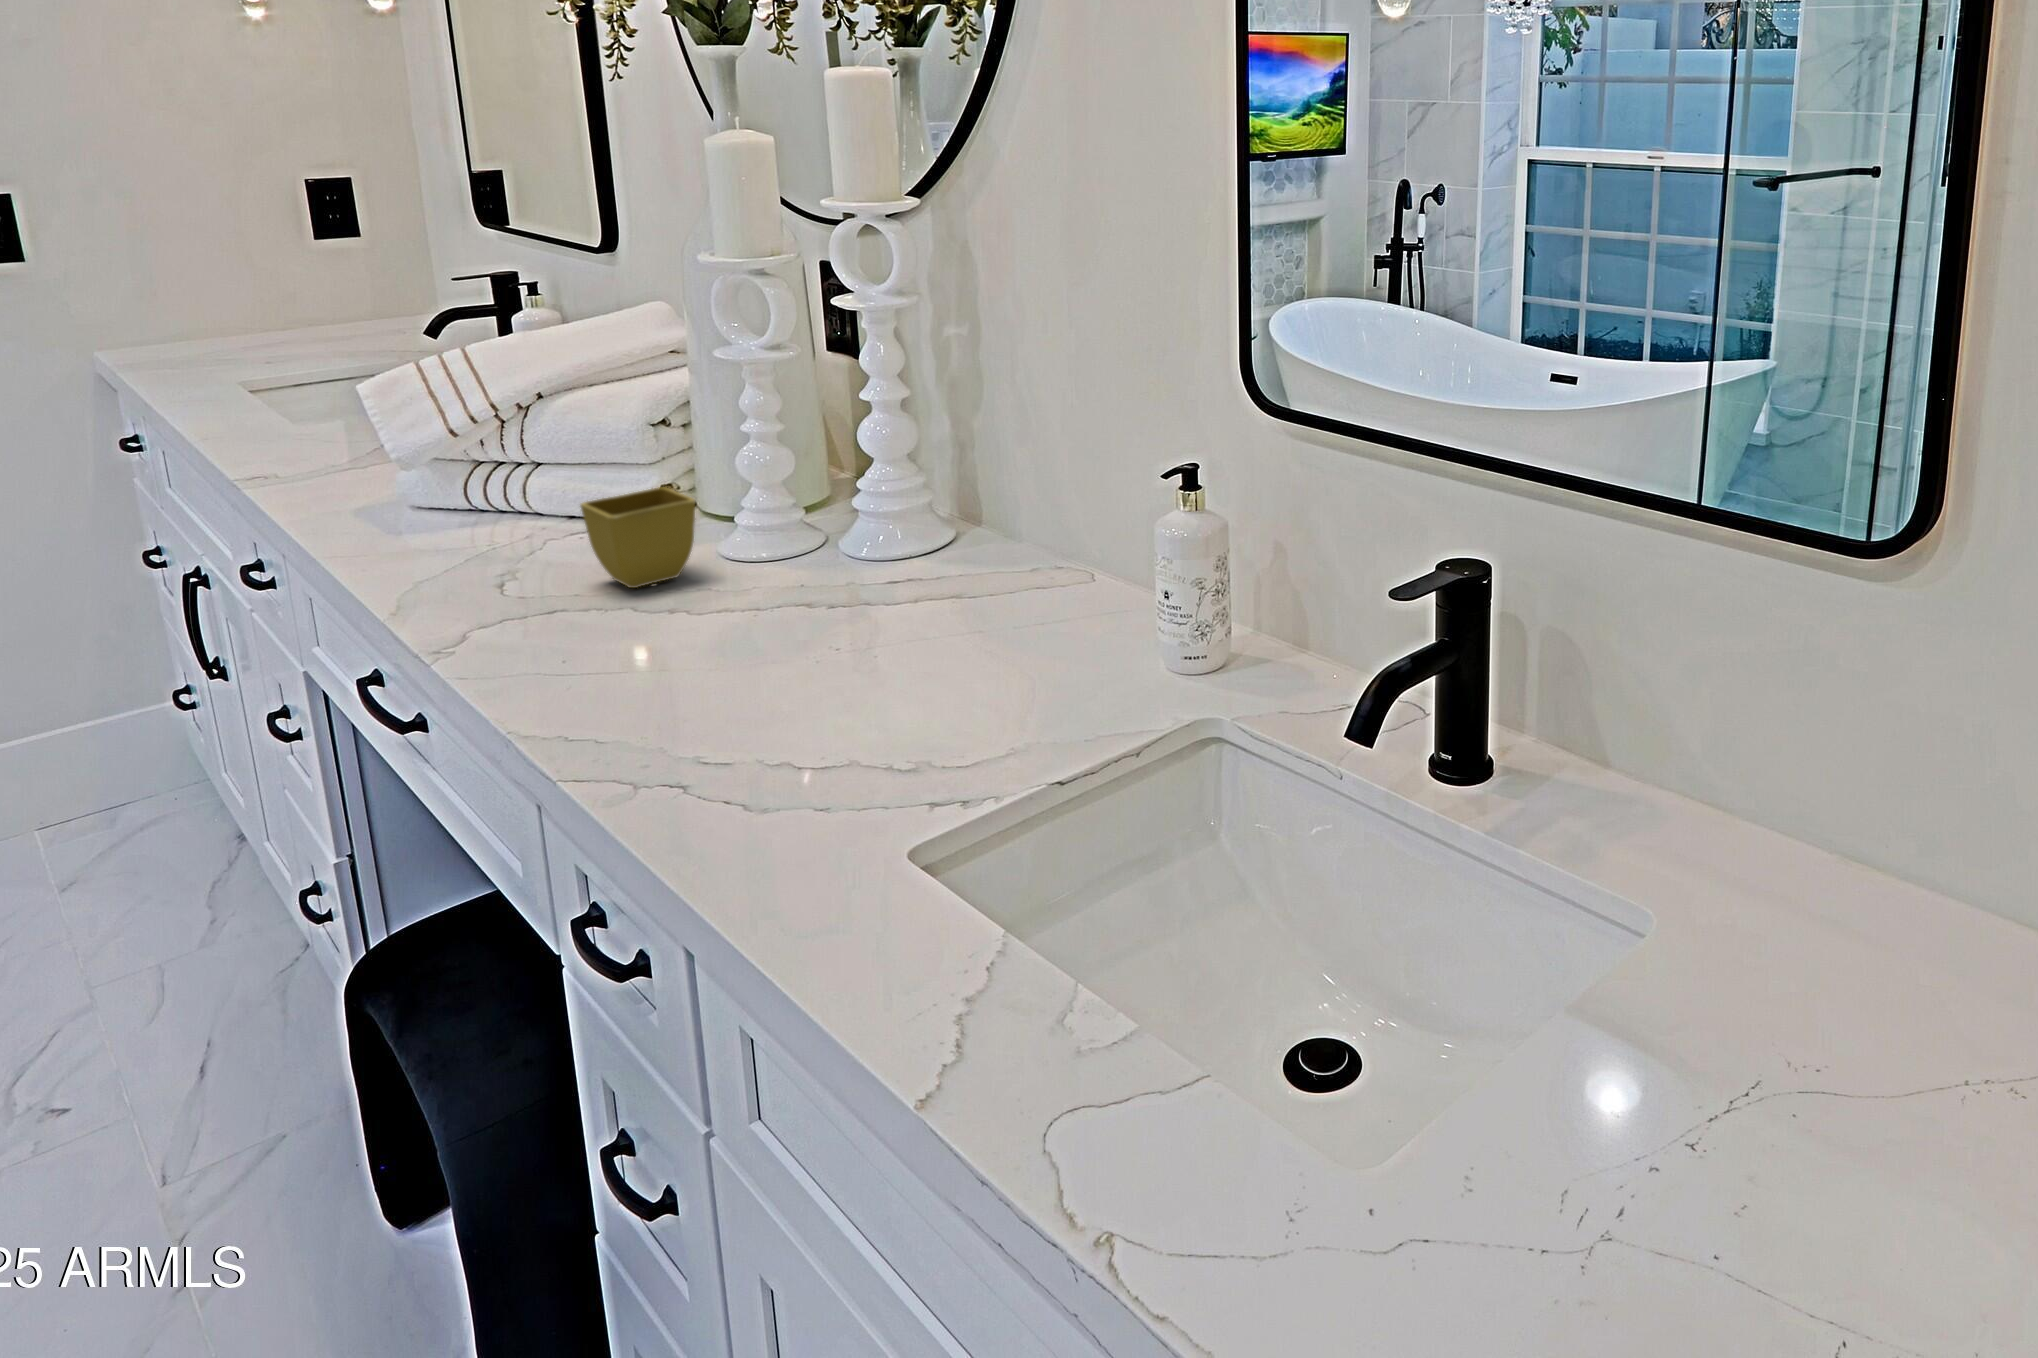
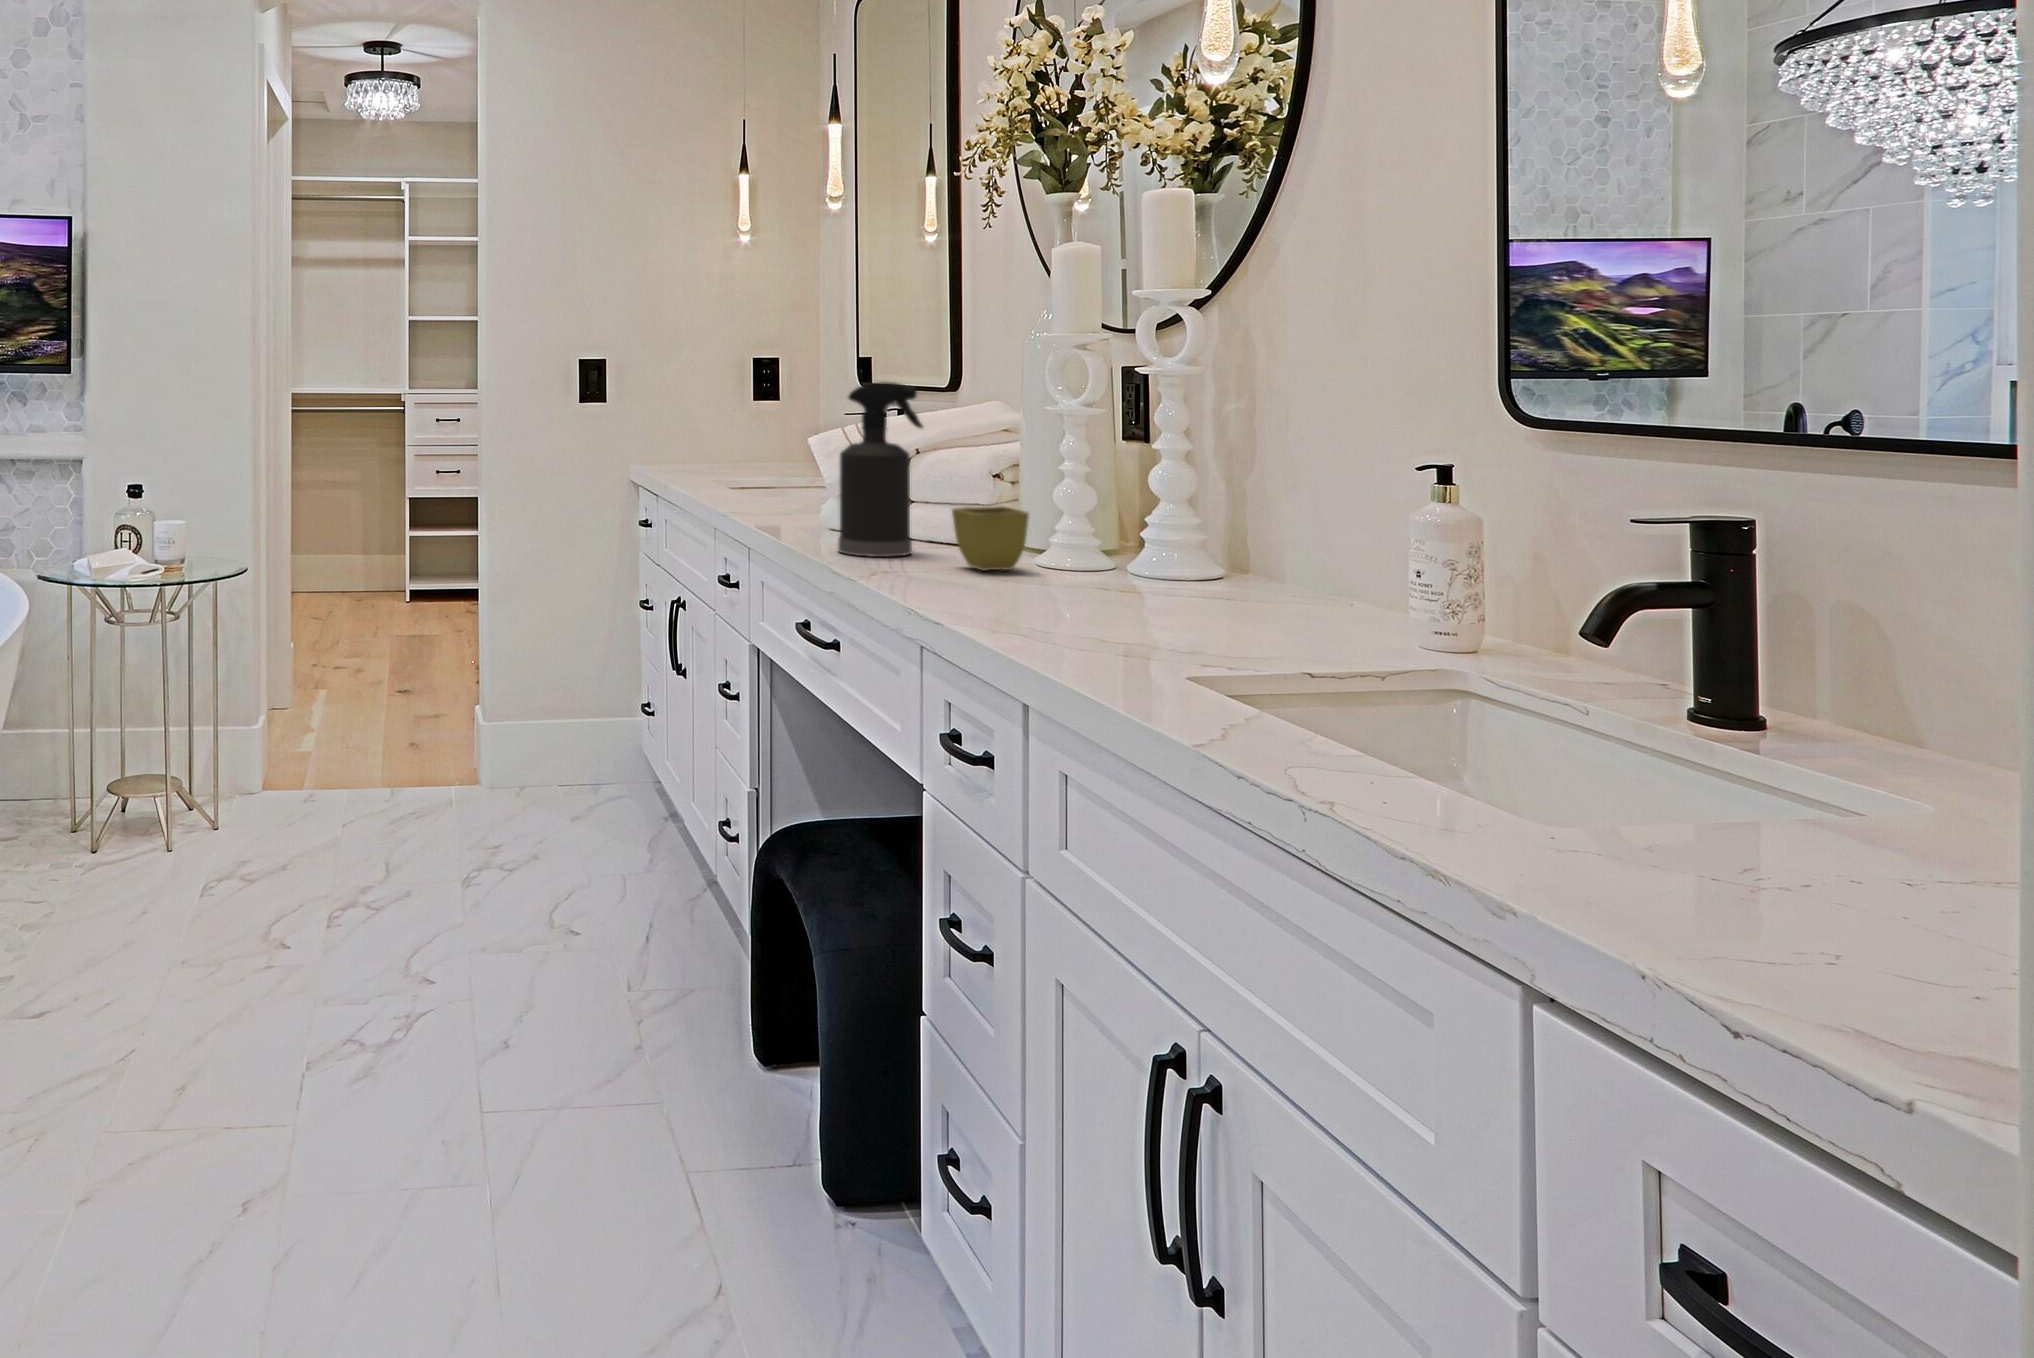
spray bottle: none [392,318,533,582] -> present [838,382,923,557]

